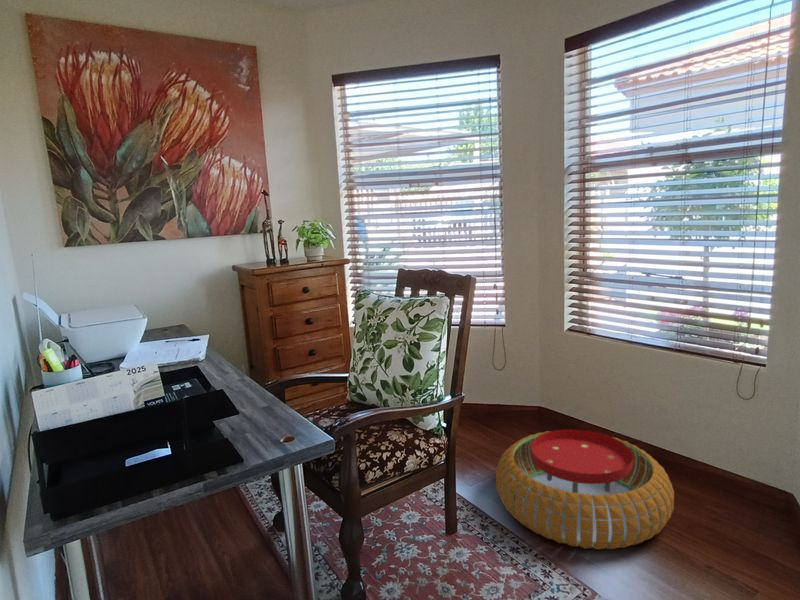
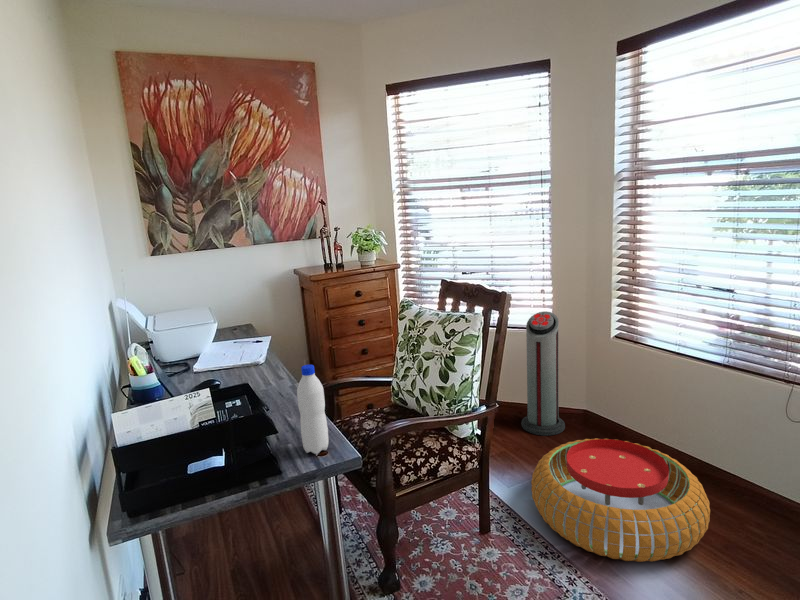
air purifier: none [476,307,519,434] -> present [522,311,565,436]
water bottle: none [258,339,294,441] -> present [297,365,329,454]

